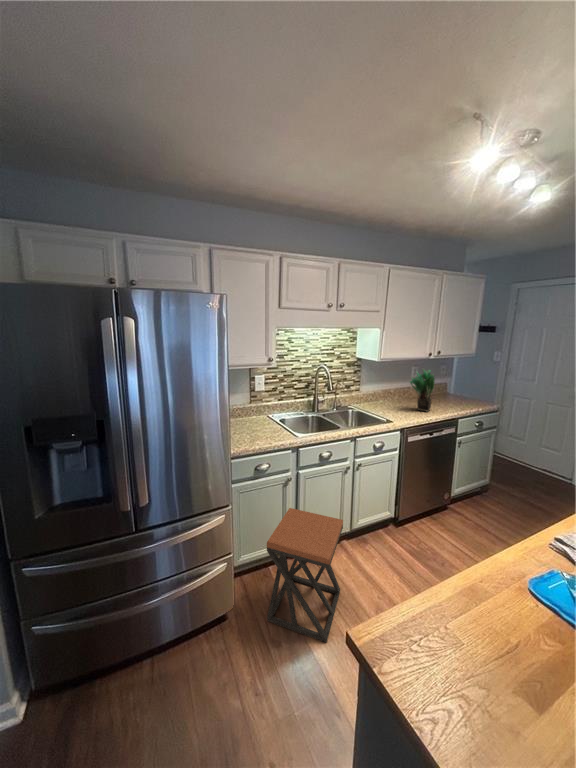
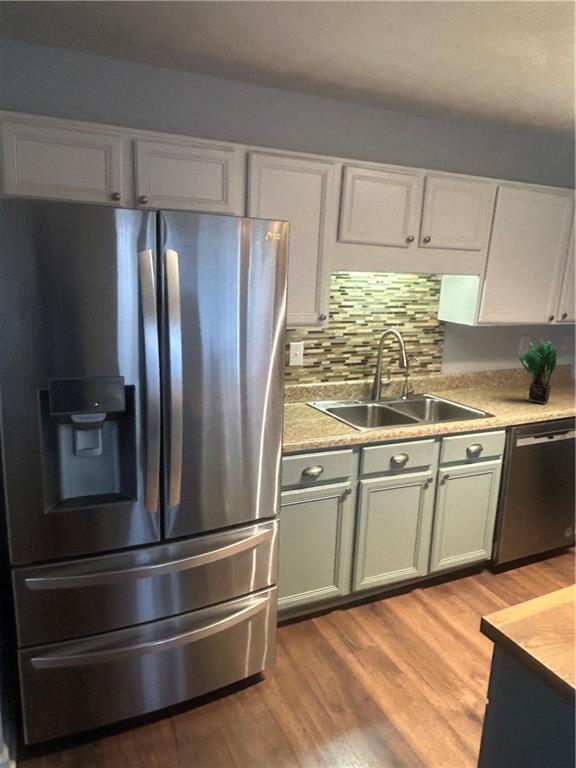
stool: present [267,508,343,643] -> none [319,531,428,711]

